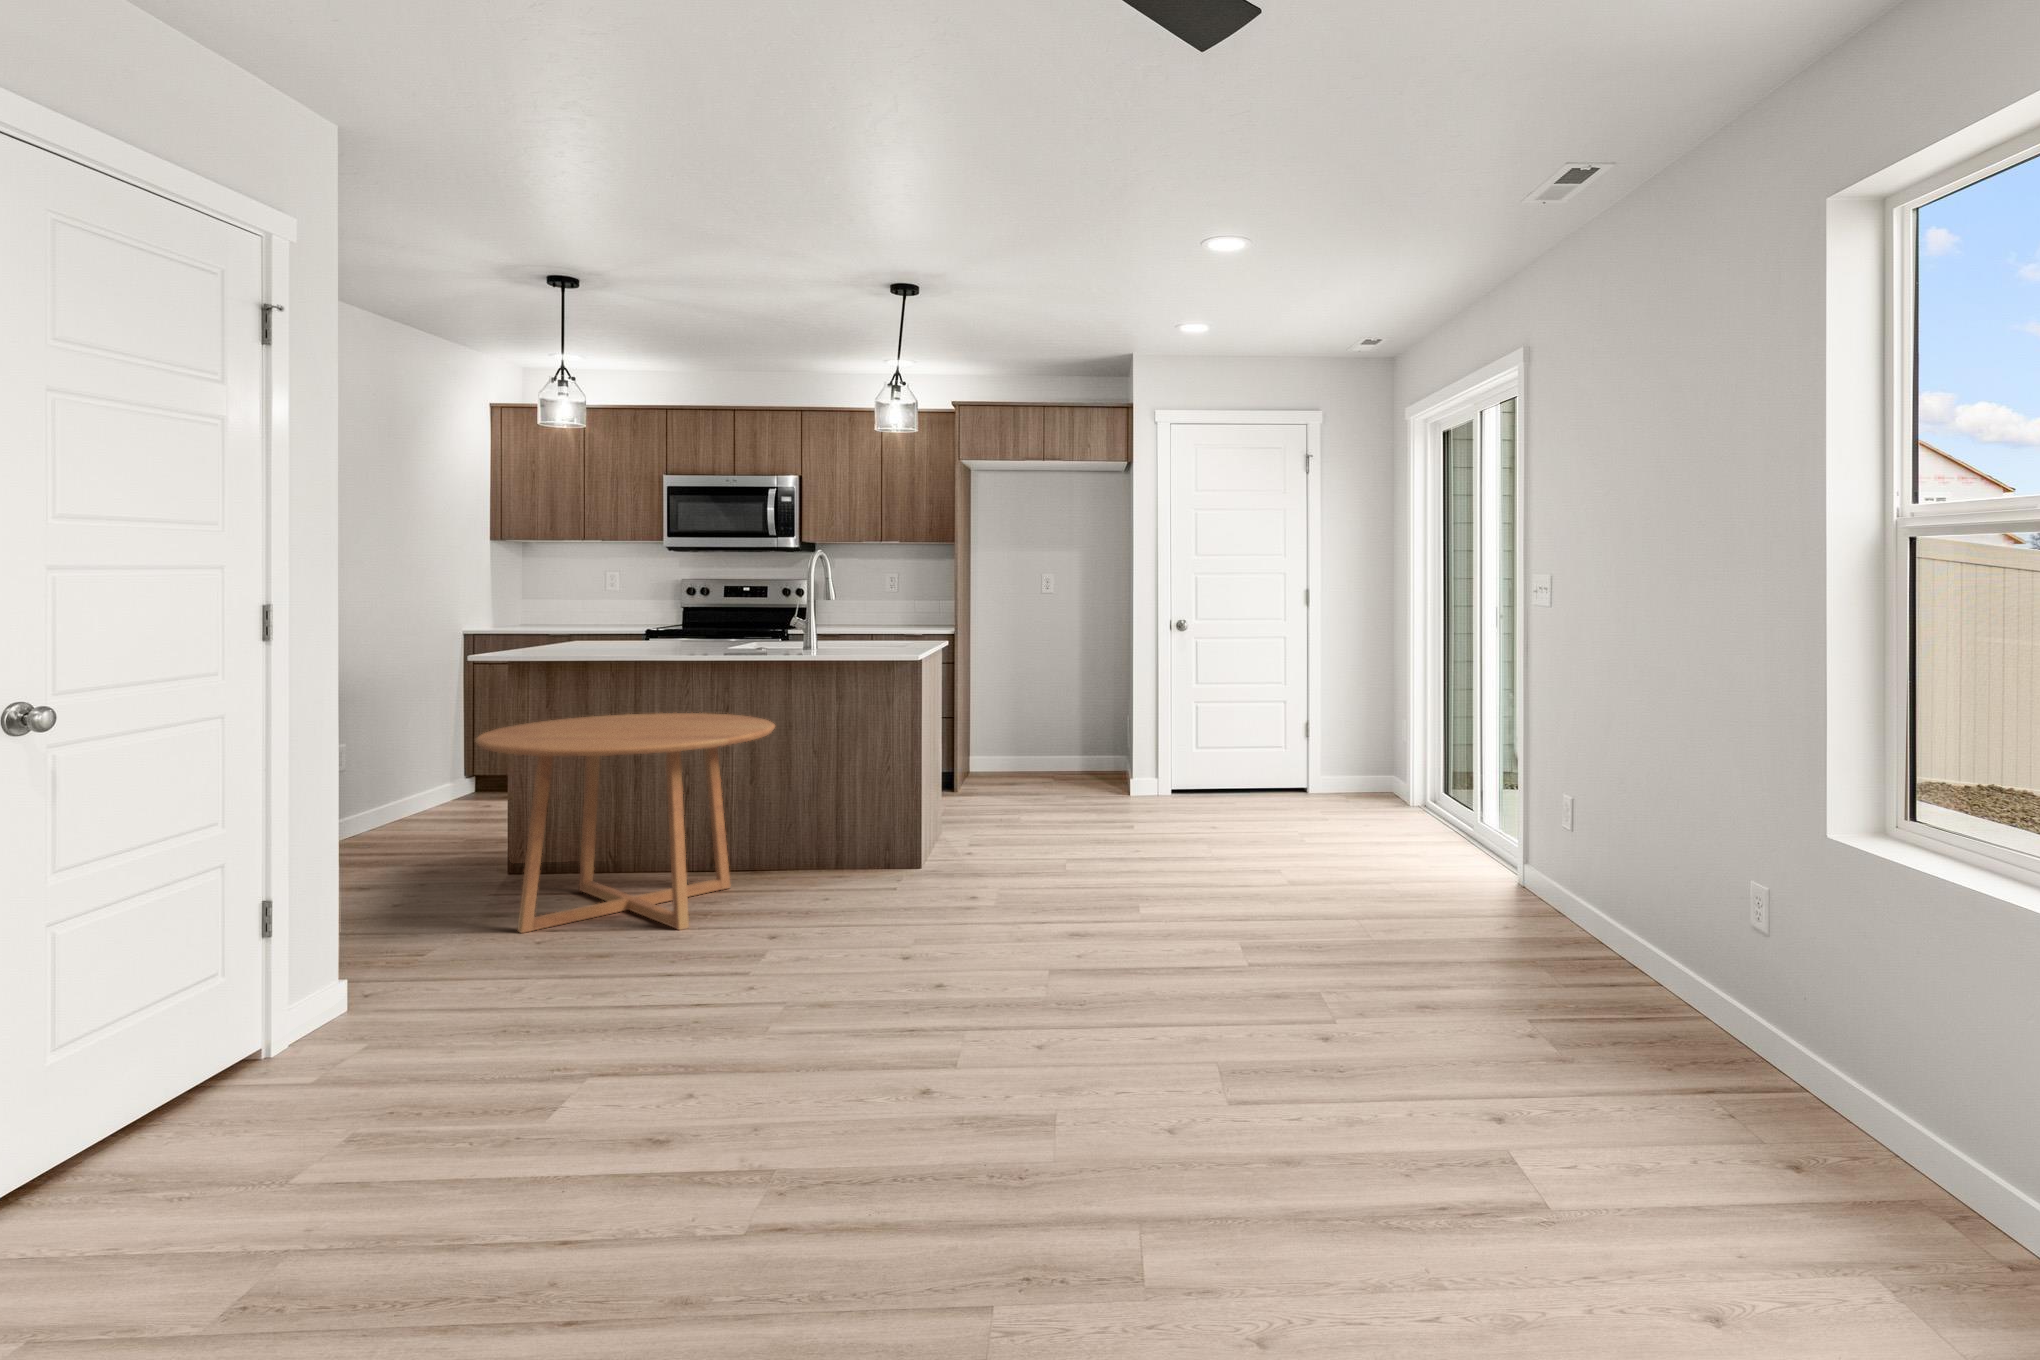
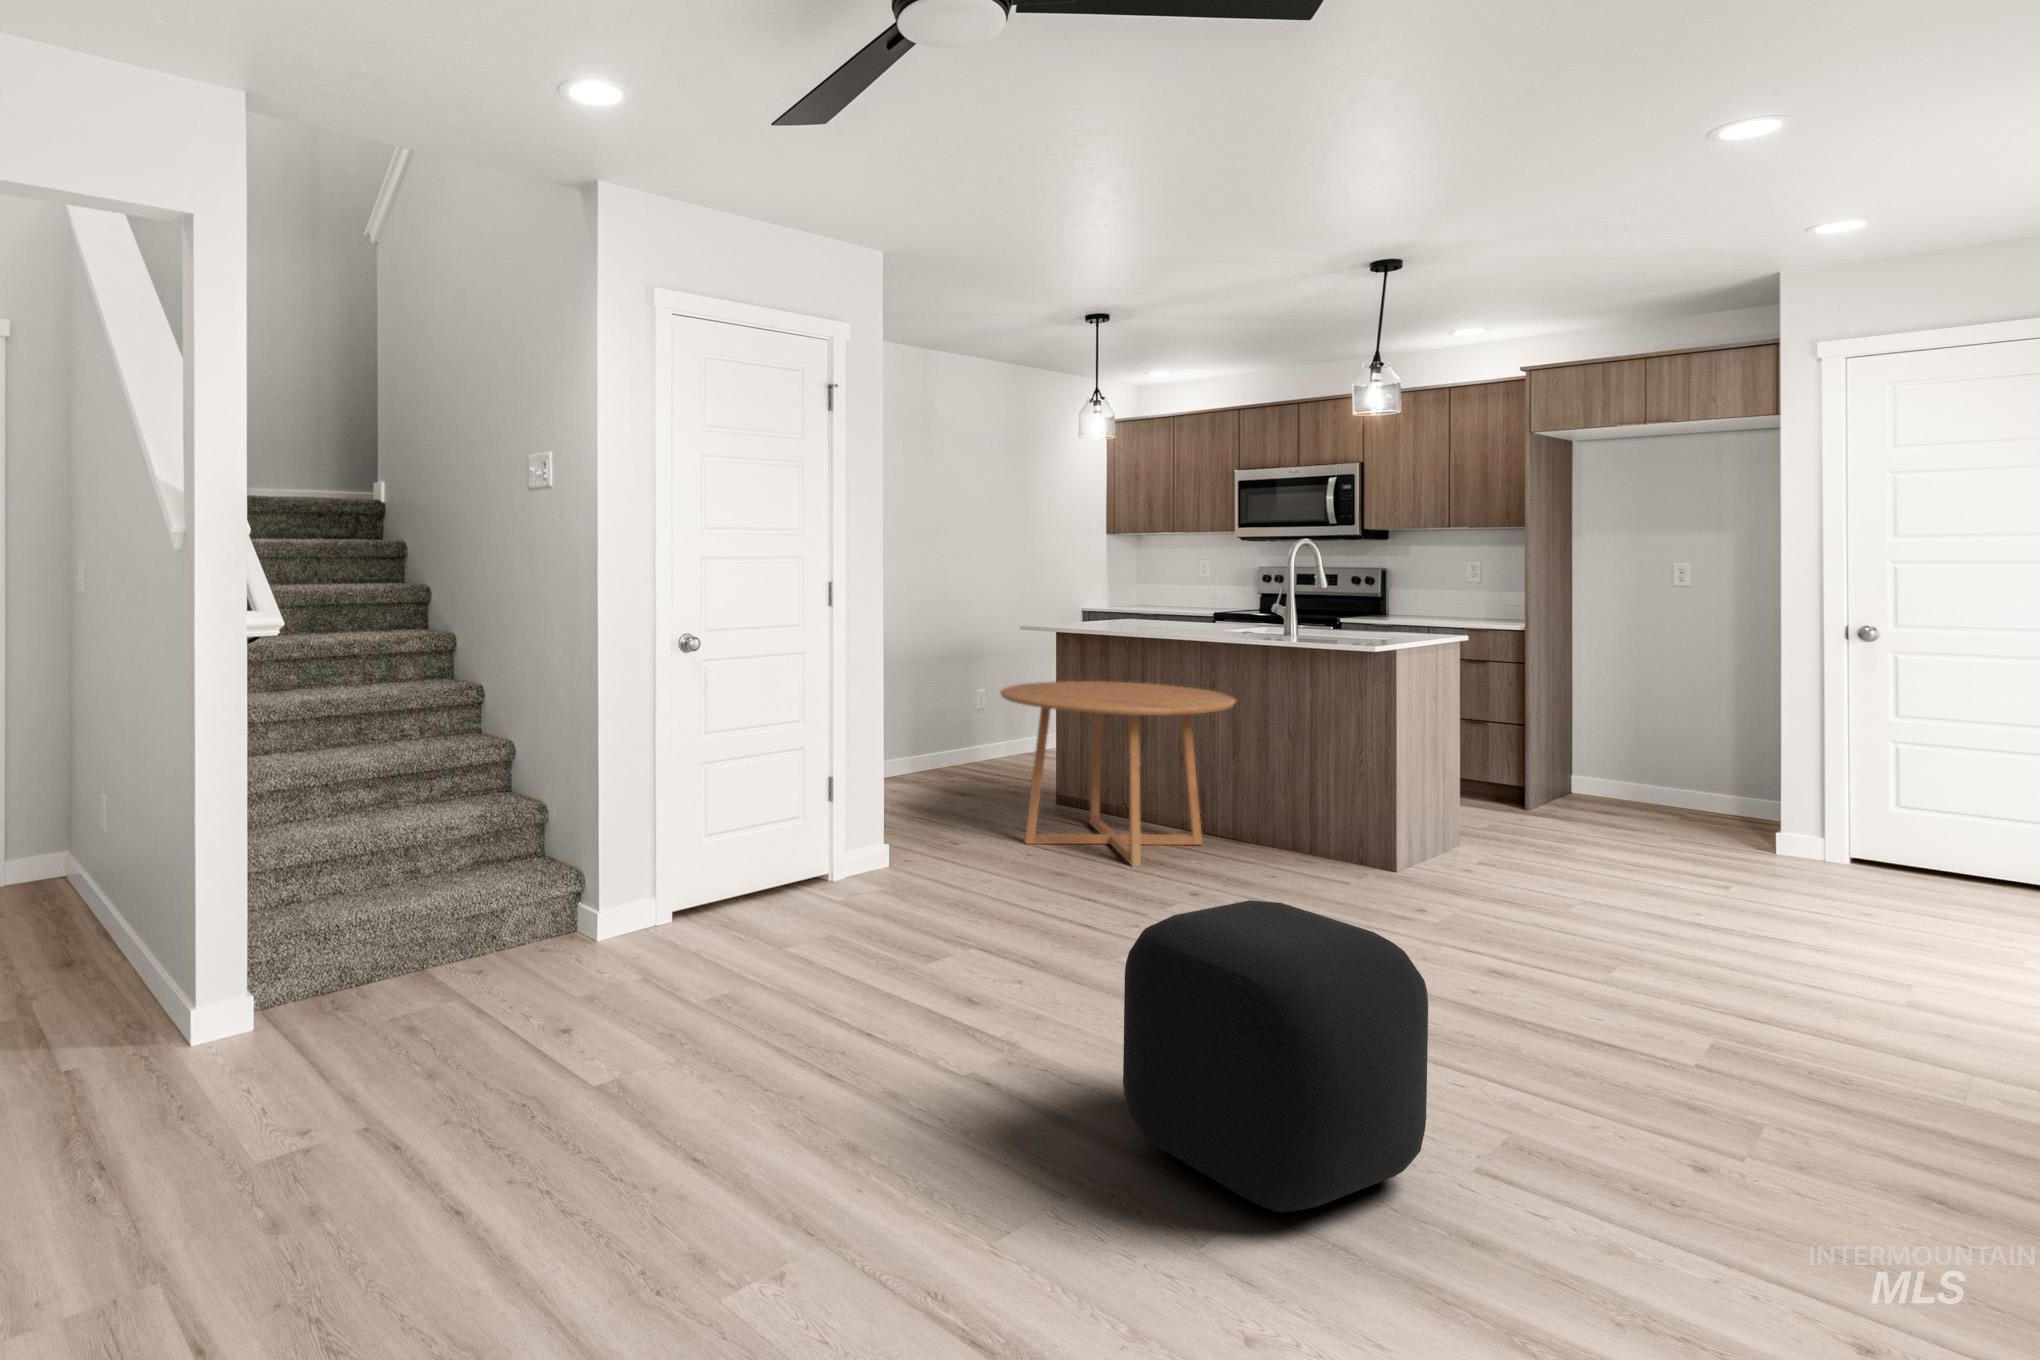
ottoman: none [1000,929,1298,1274] -> present [1123,900,1428,1212]

